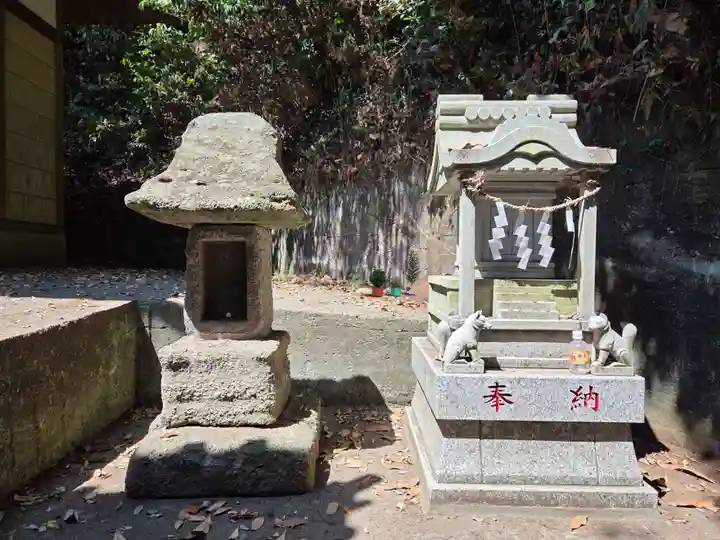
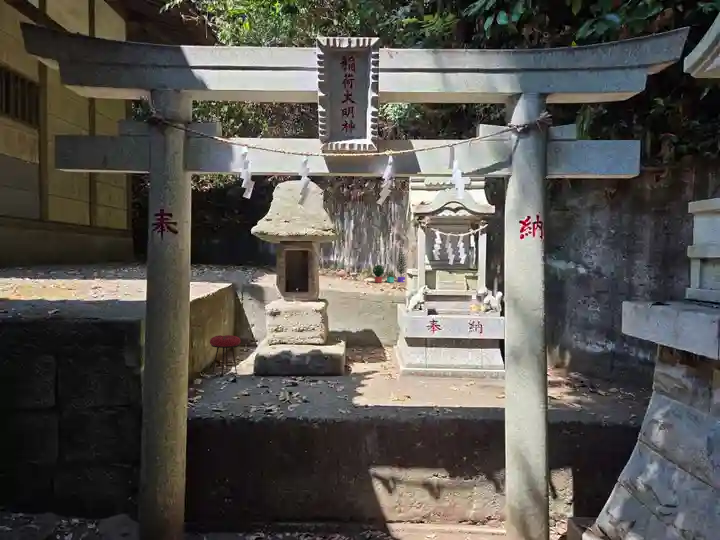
stool: none [36,407,105,500] -> present [210,335,241,377]

